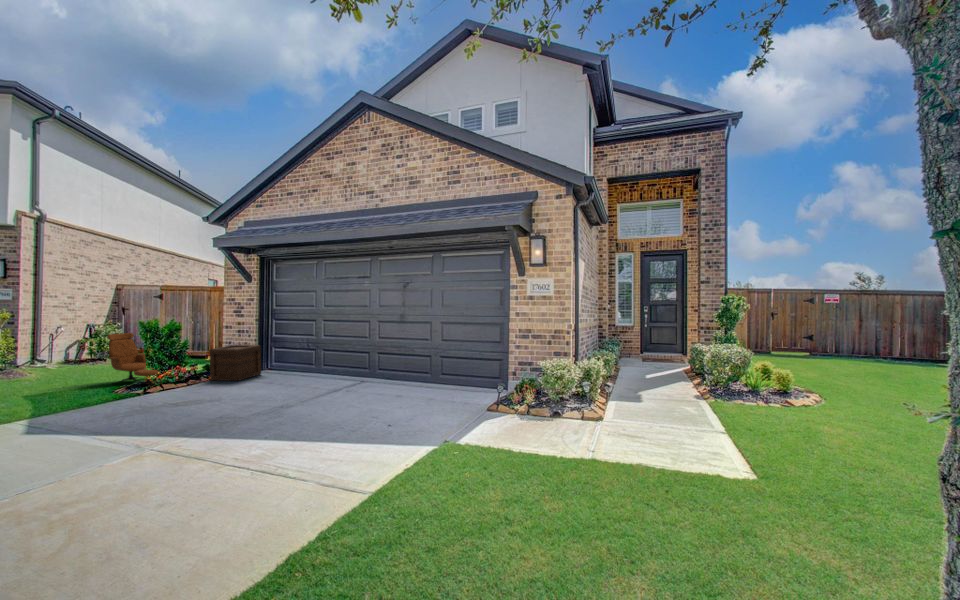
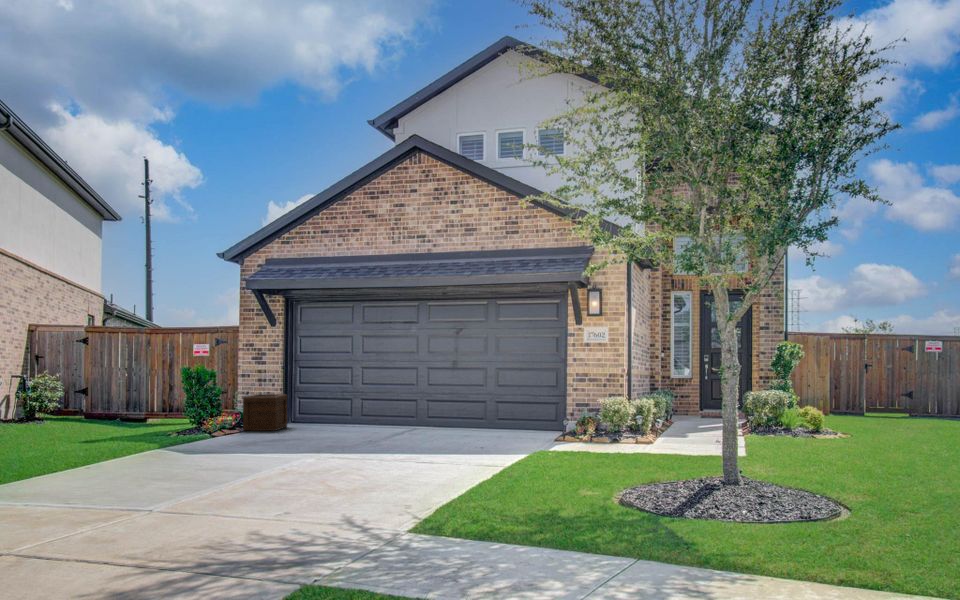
lounge chair: present [108,333,158,385] -> none [134,380,194,435]

